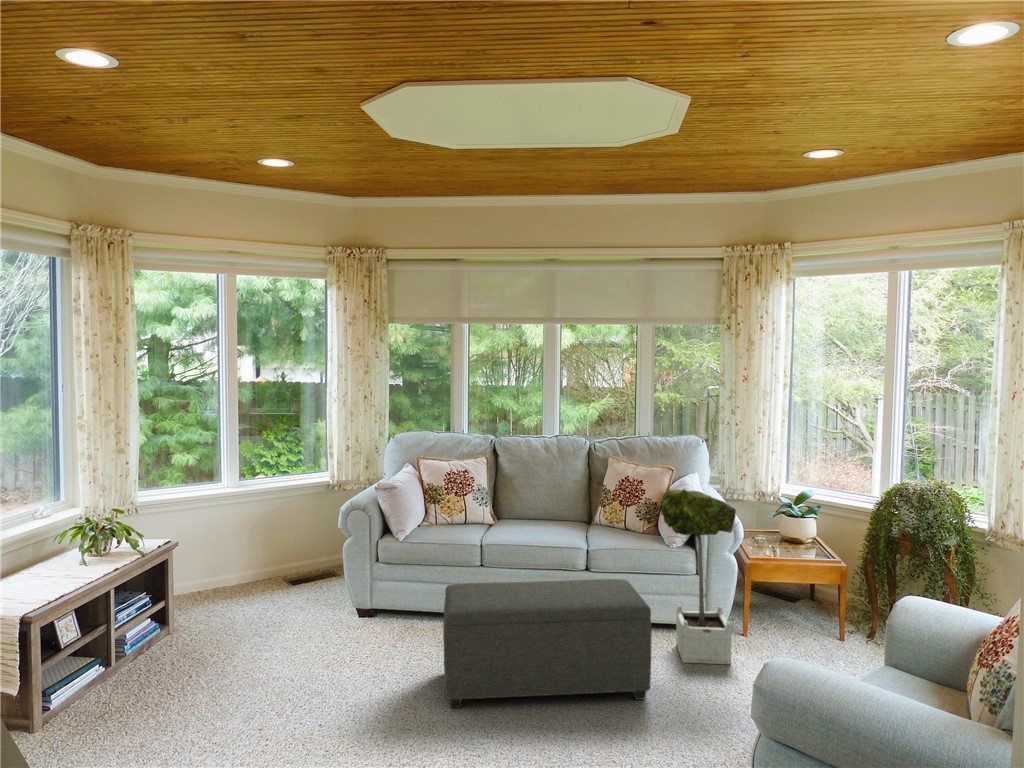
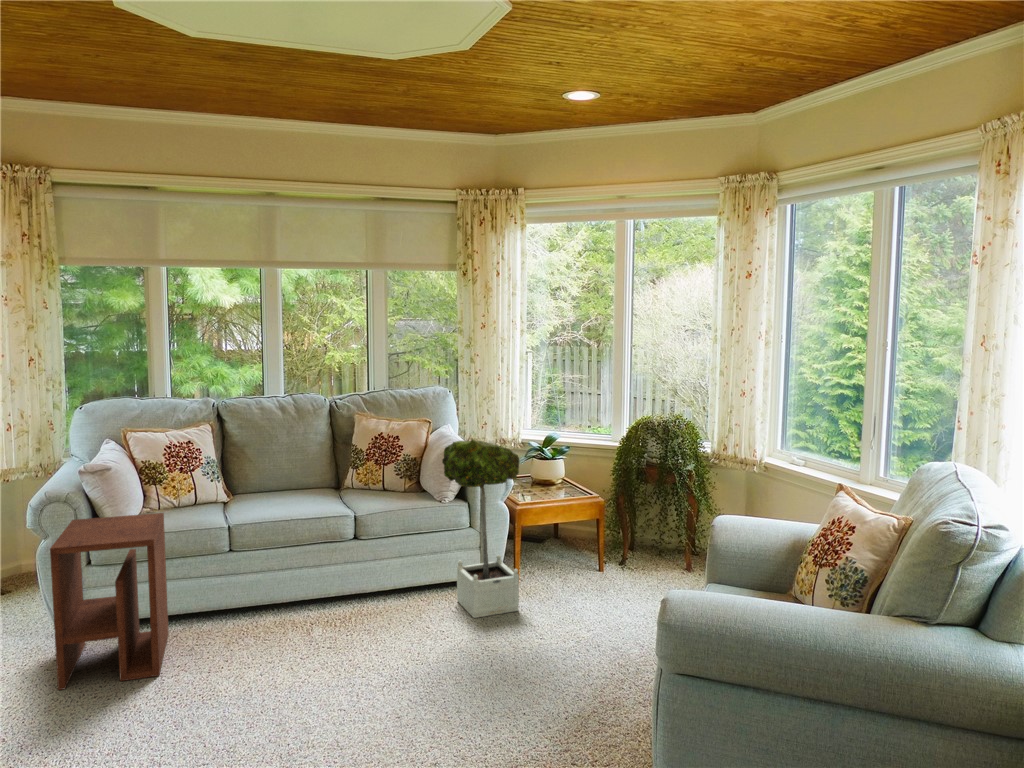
side table: none [342,524,431,655] -> present [50,513,169,690]
ottoman: present [443,579,651,708] -> none [215,542,465,726]

